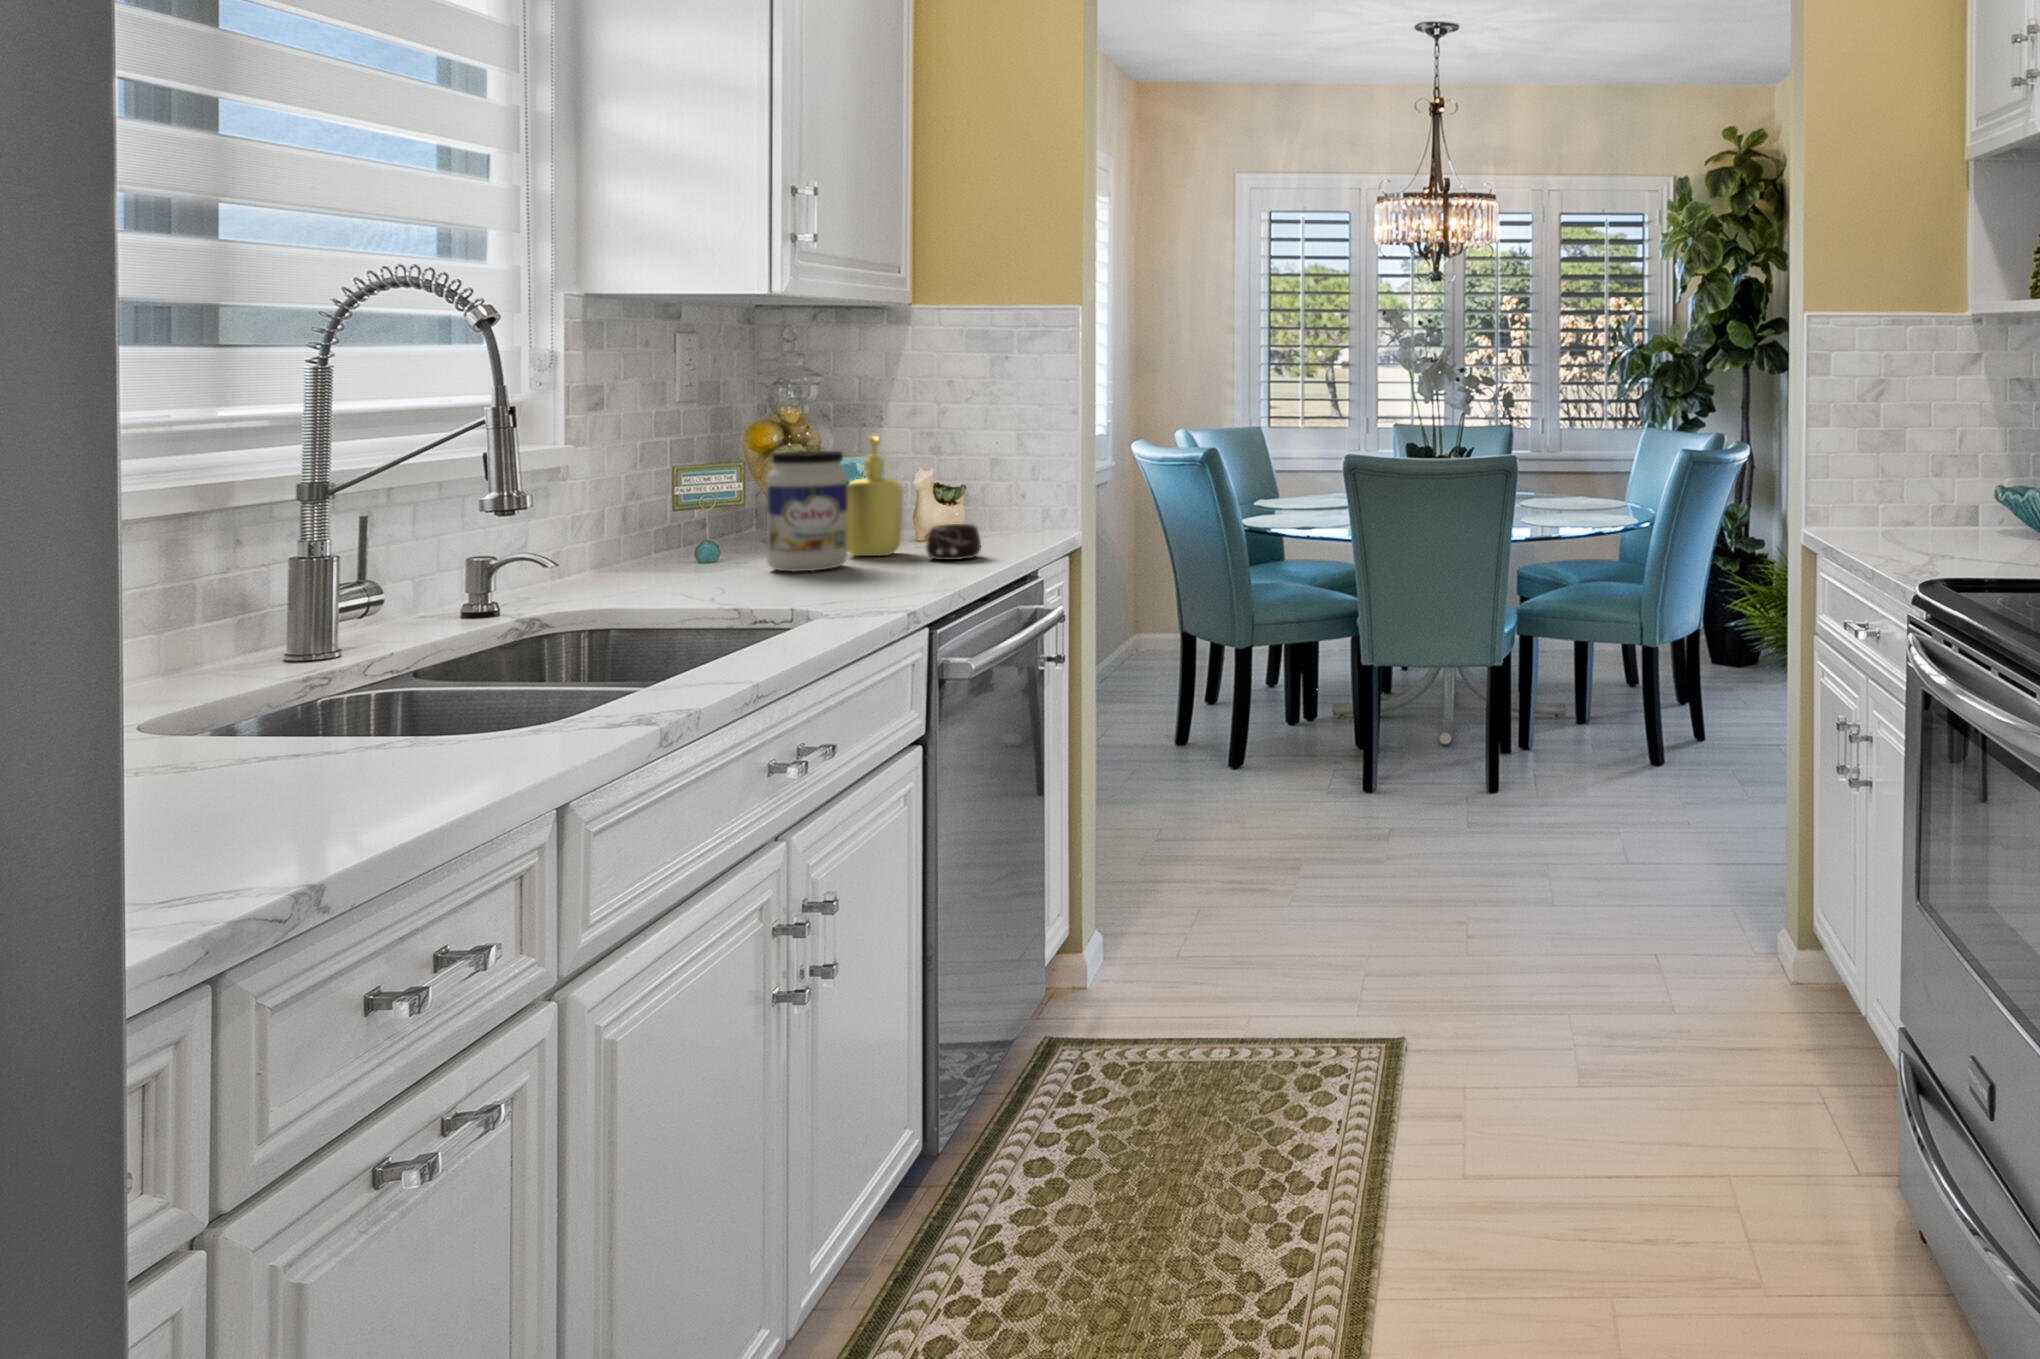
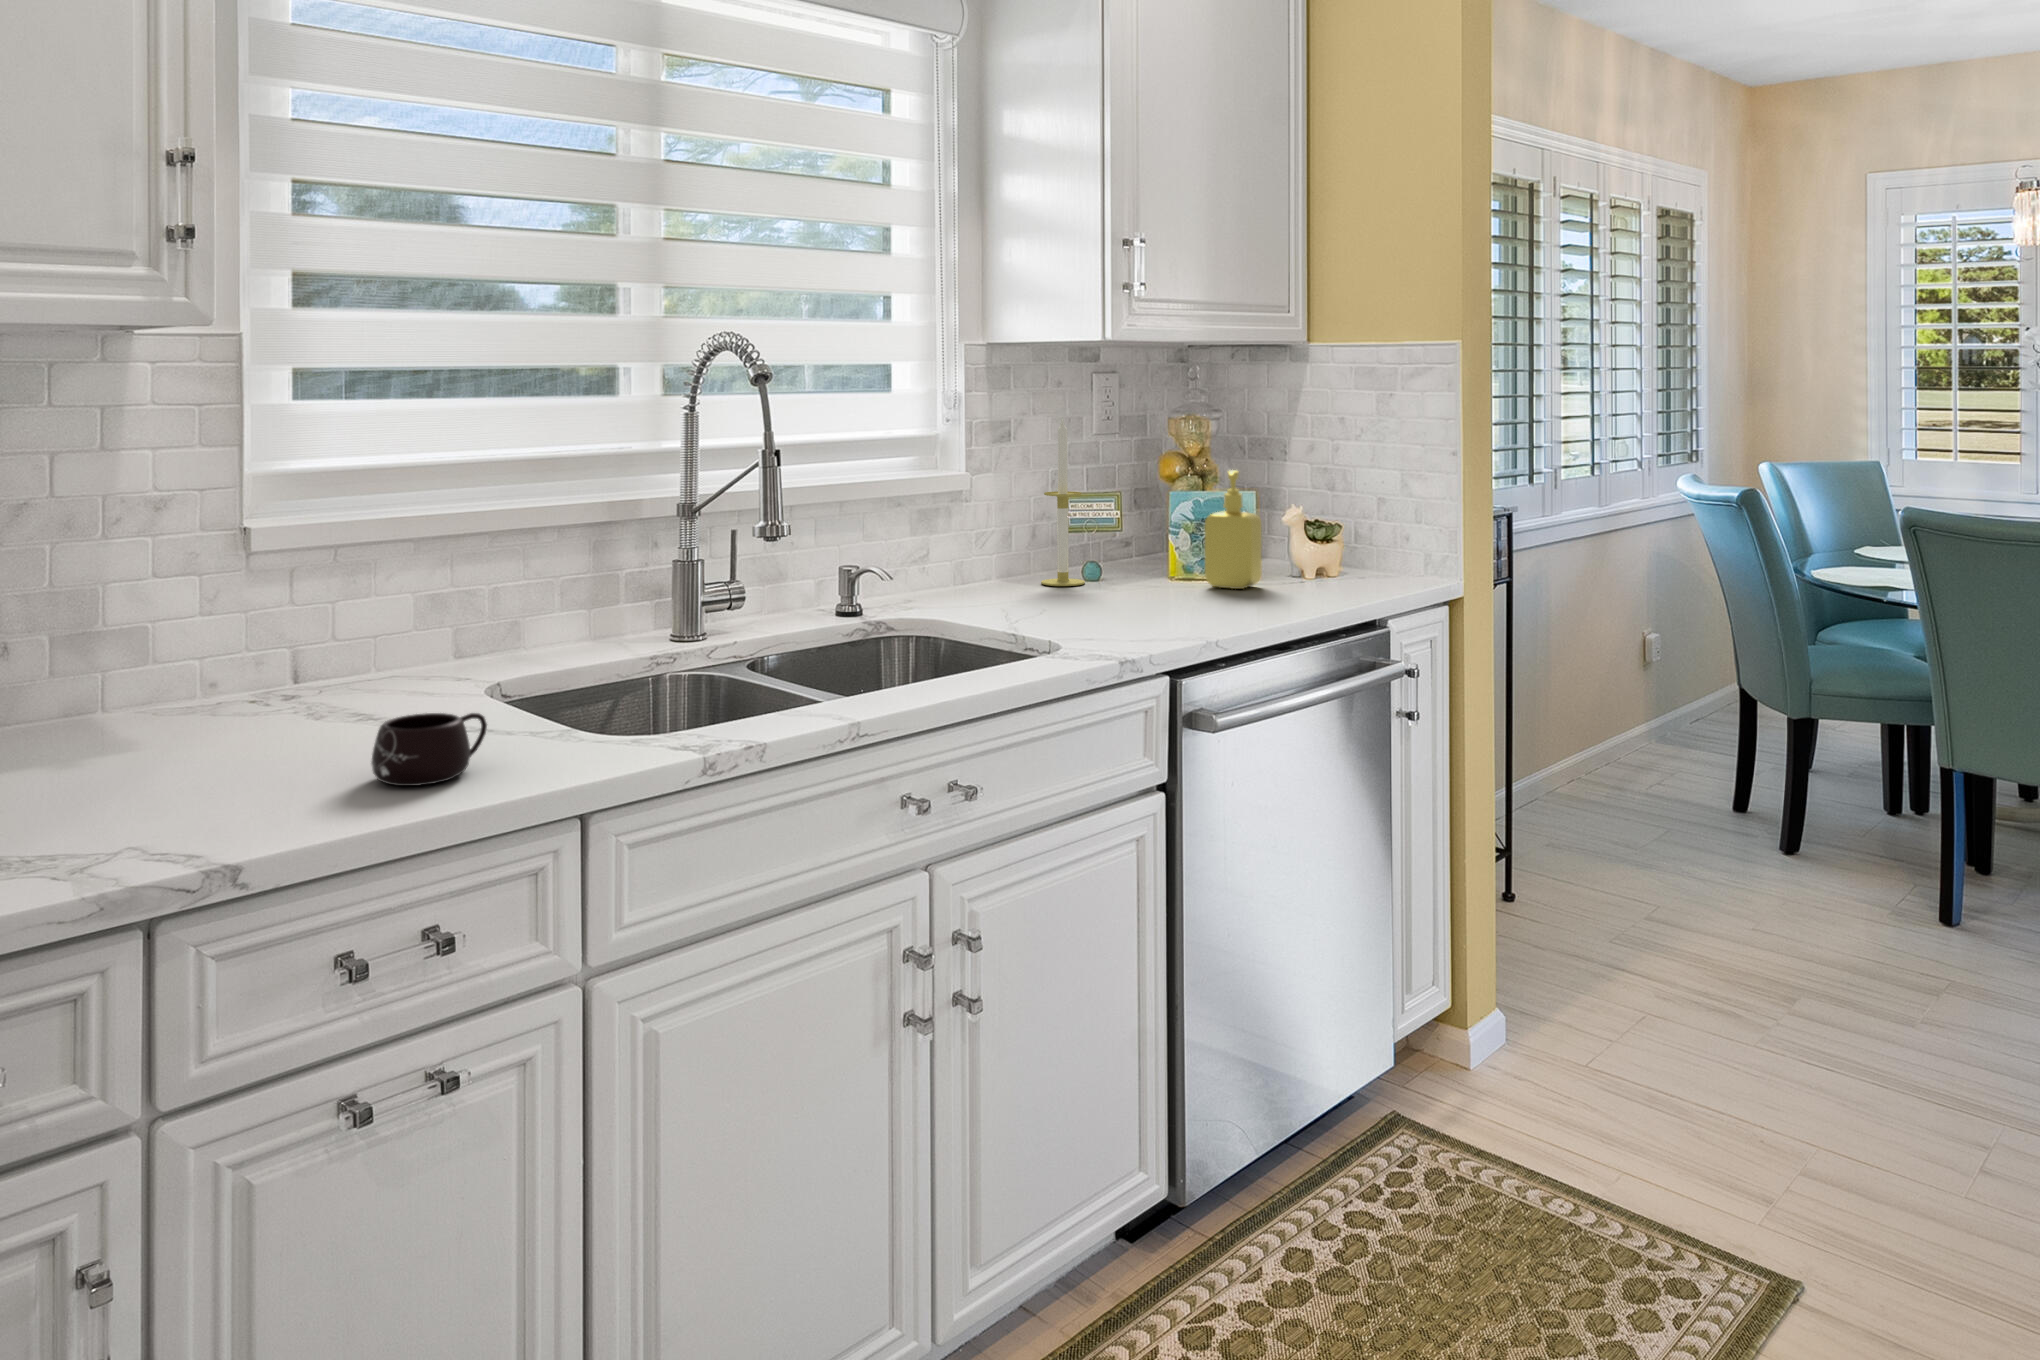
candle: none [648,384,703,571] -> present [1041,418,1085,586]
jar: present [766,451,848,571] -> none [1118,483,1189,599]
mug: present [926,524,981,560] -> present [371,713,487,786]

